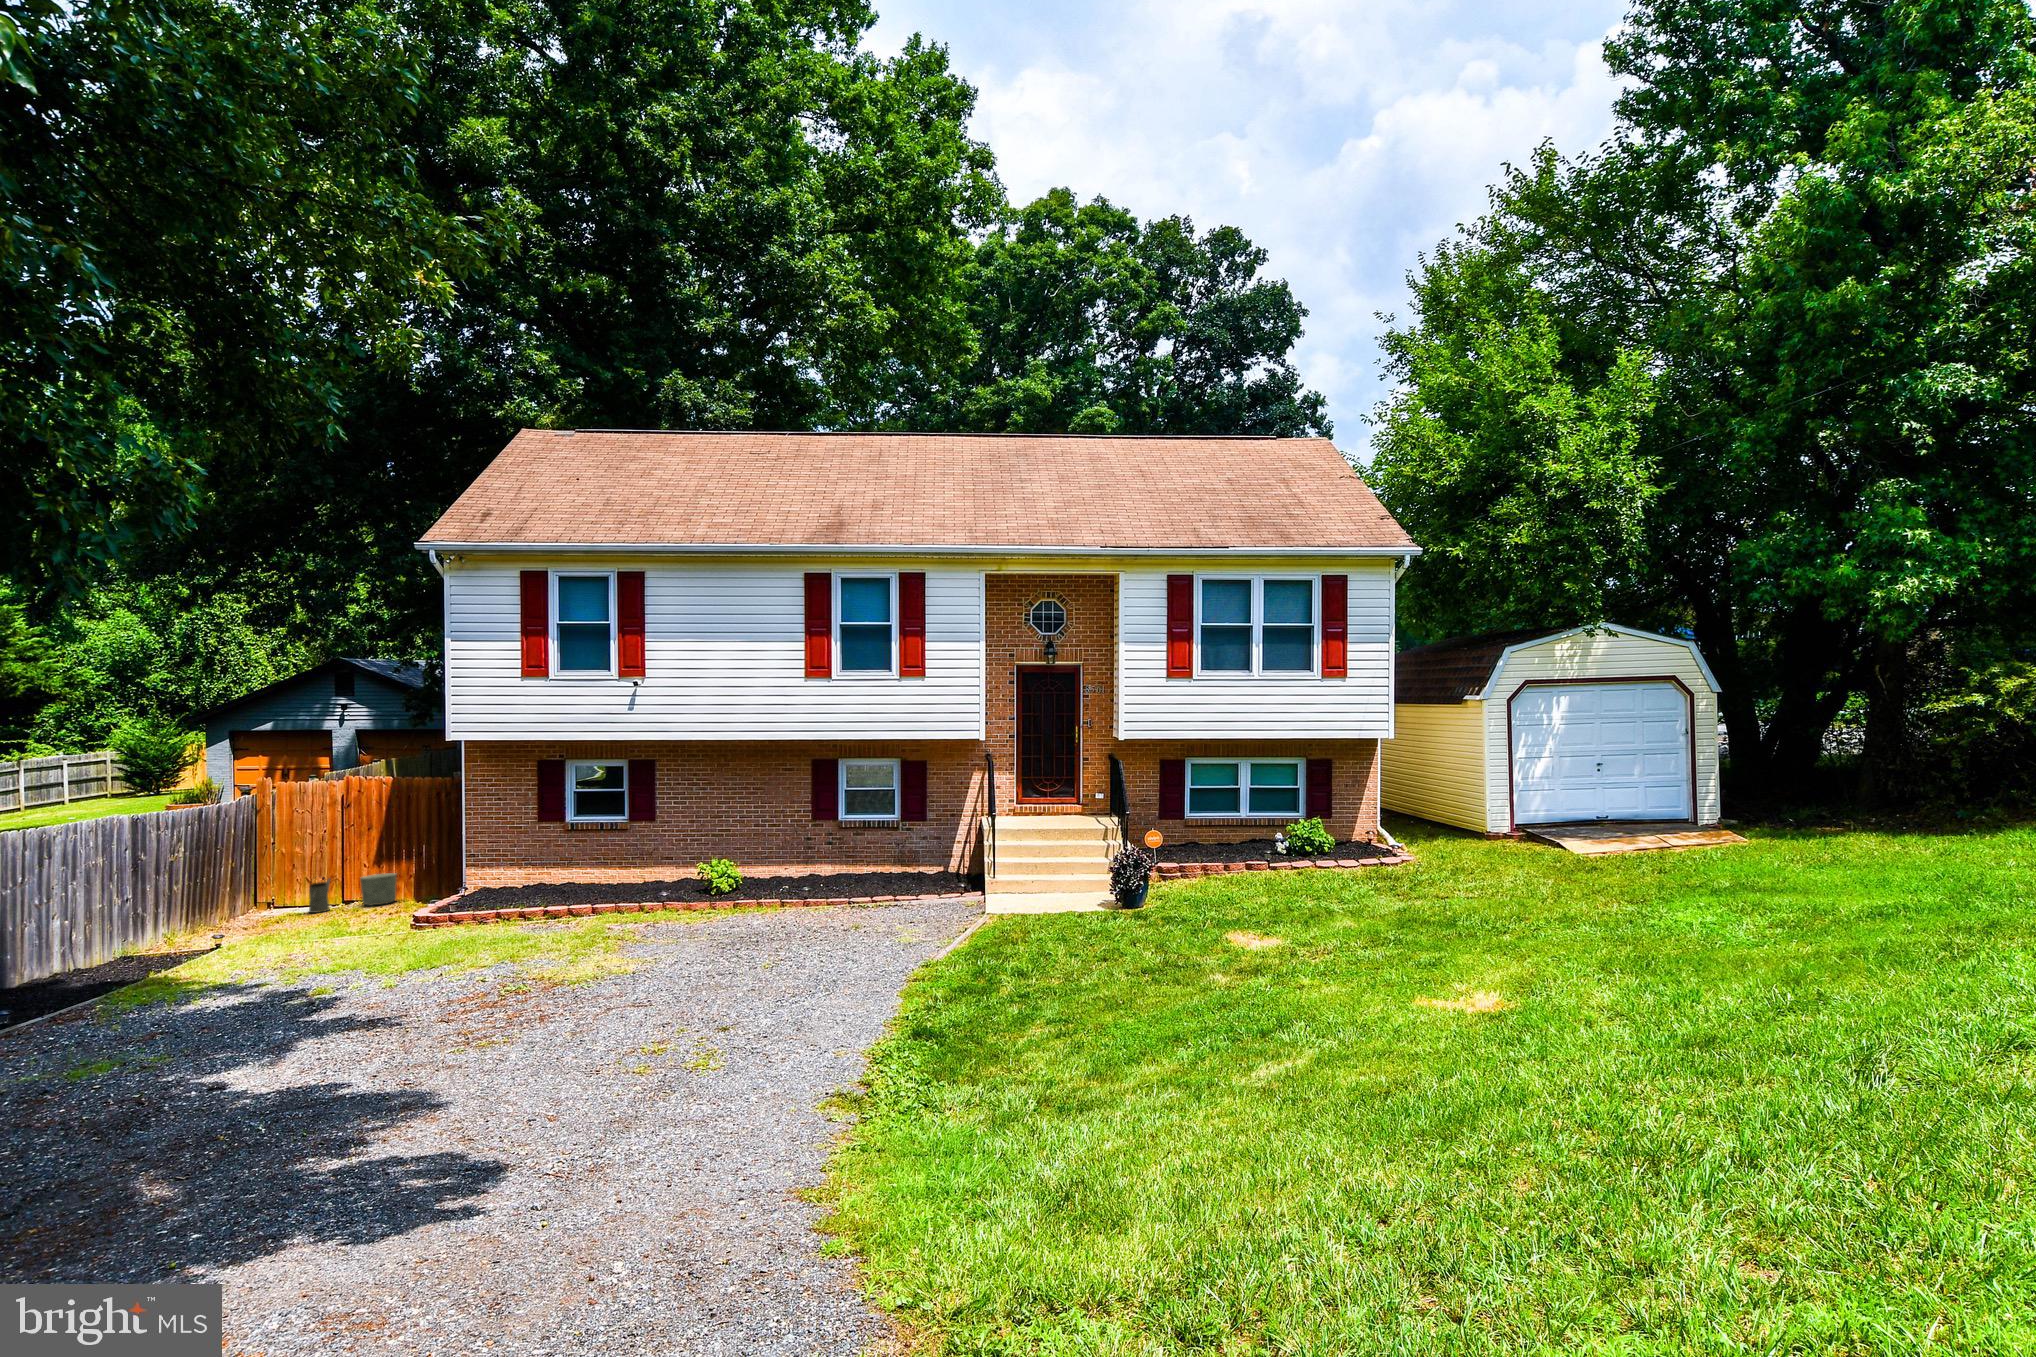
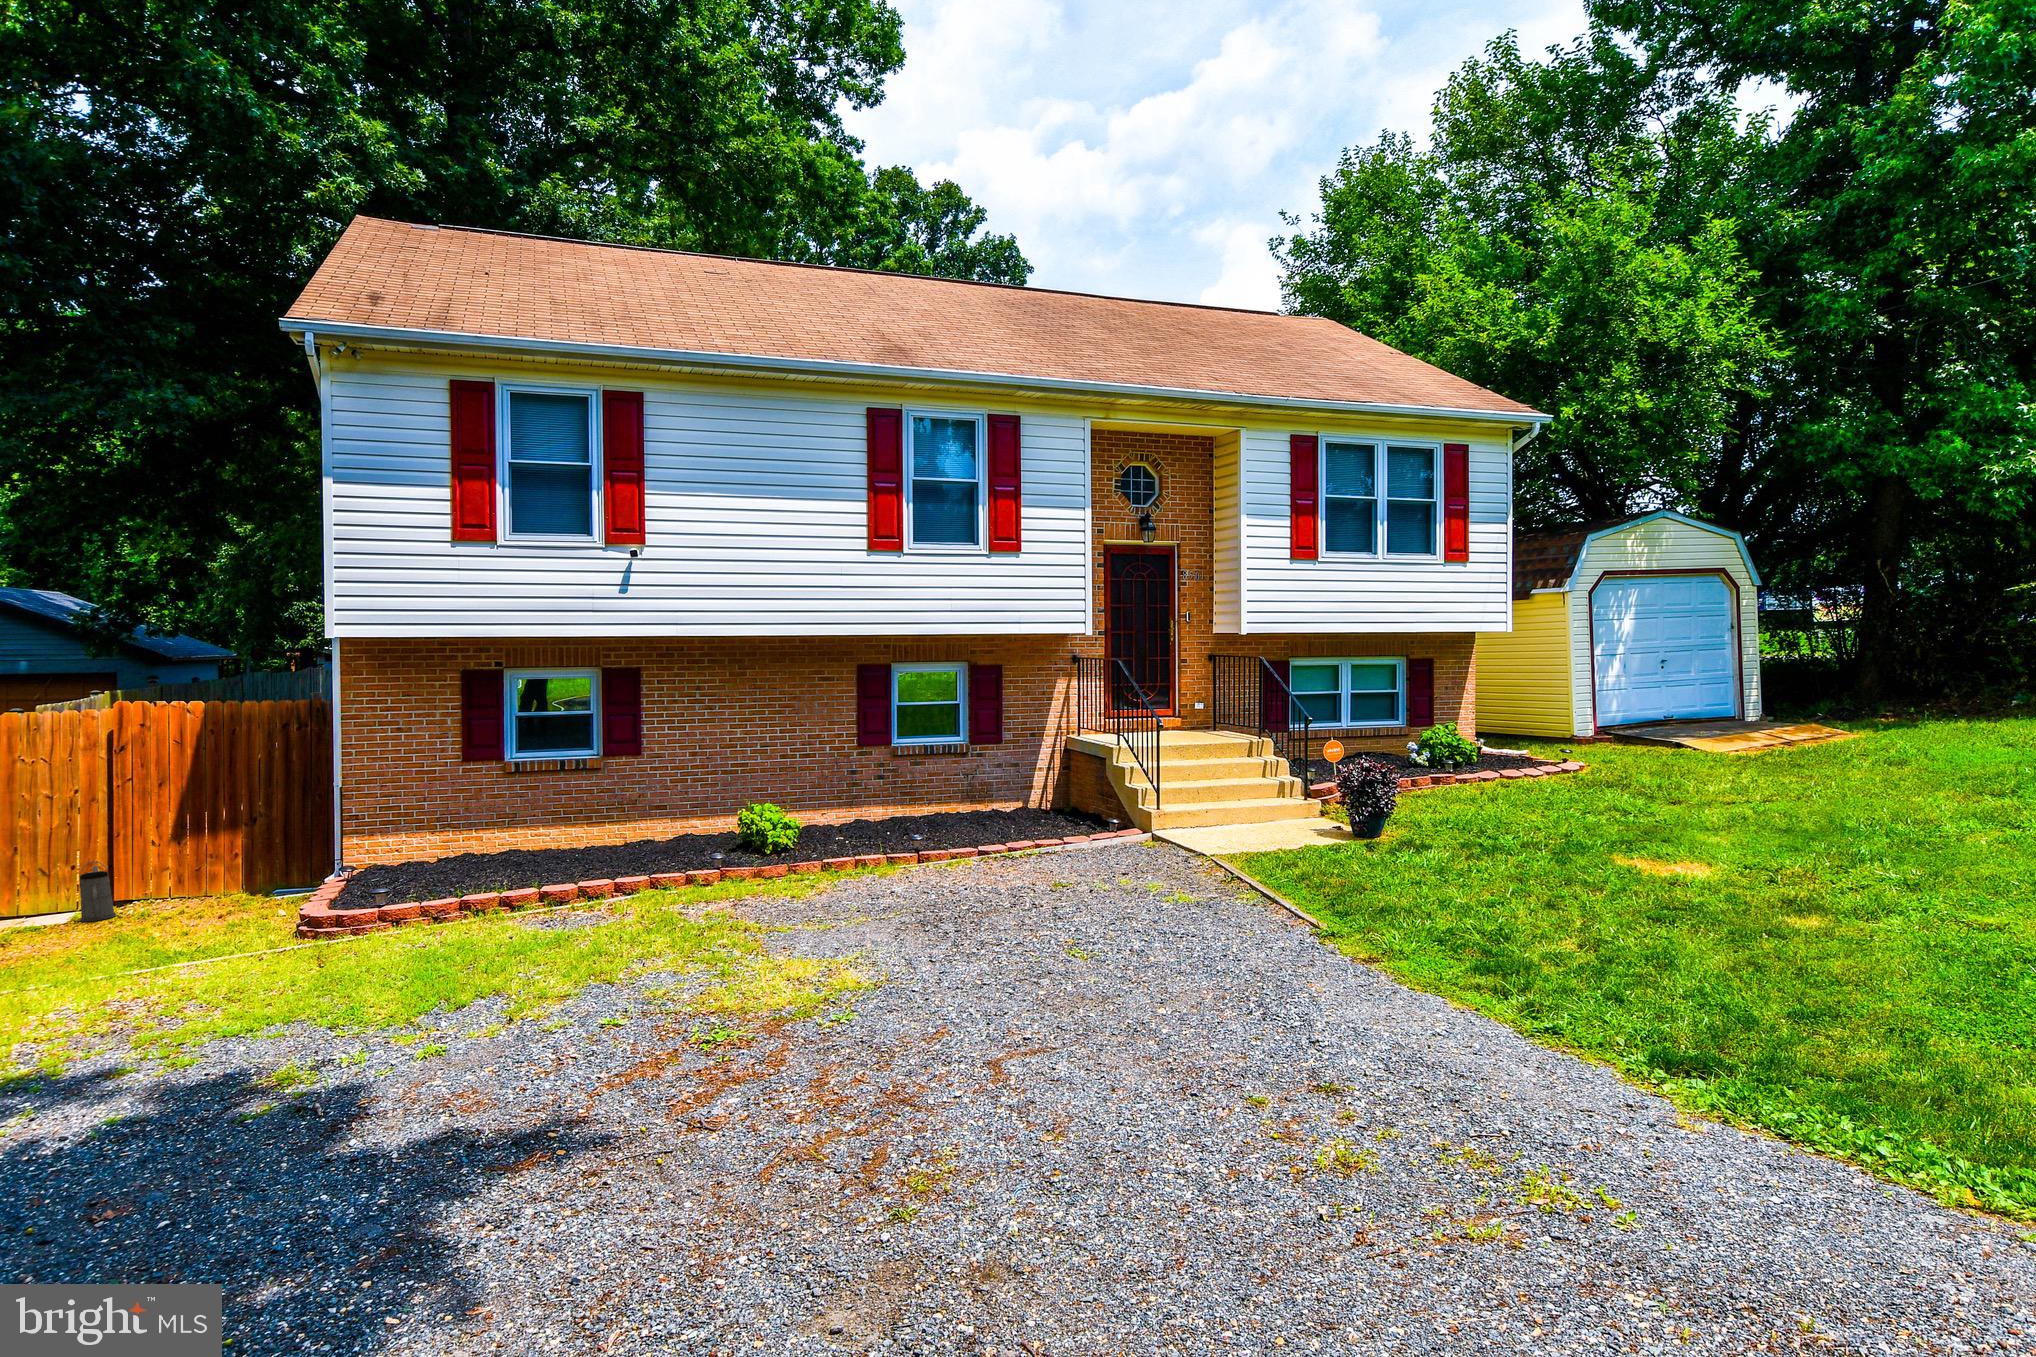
planter: present [360,873,397,906] -> none [158,853,218,904]

